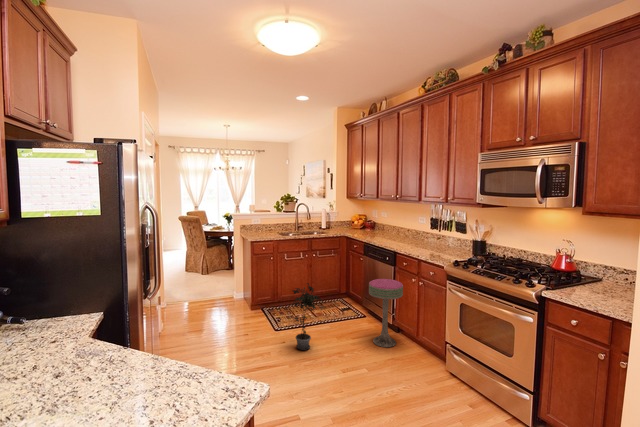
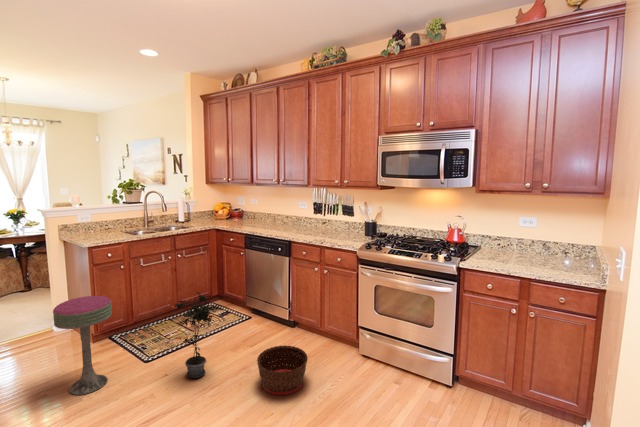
bar stool: present [369,279,403,347] -> present [53,296,112,395]
basket: none [341,340,385,382] -> present [257,345,308,395]

